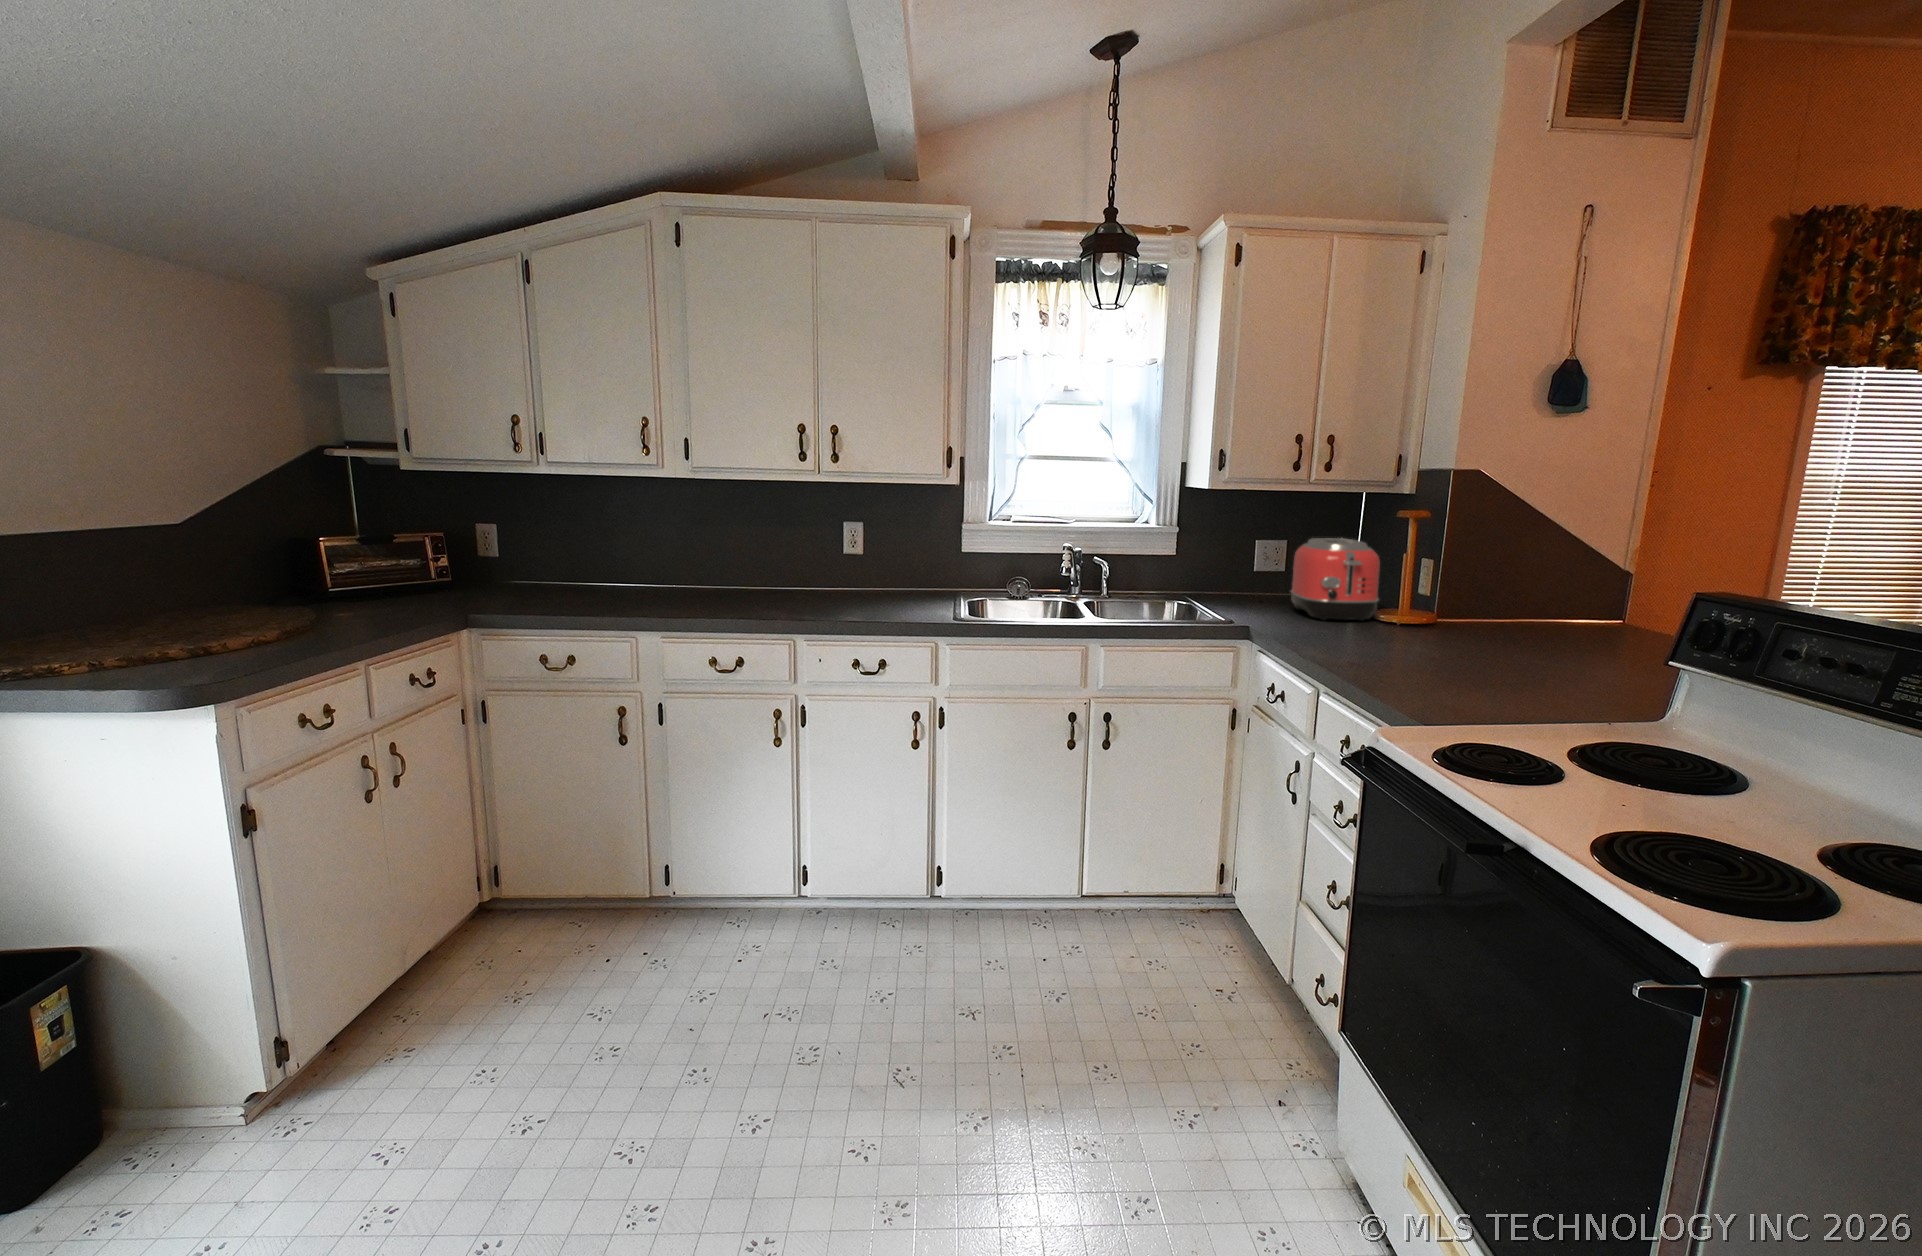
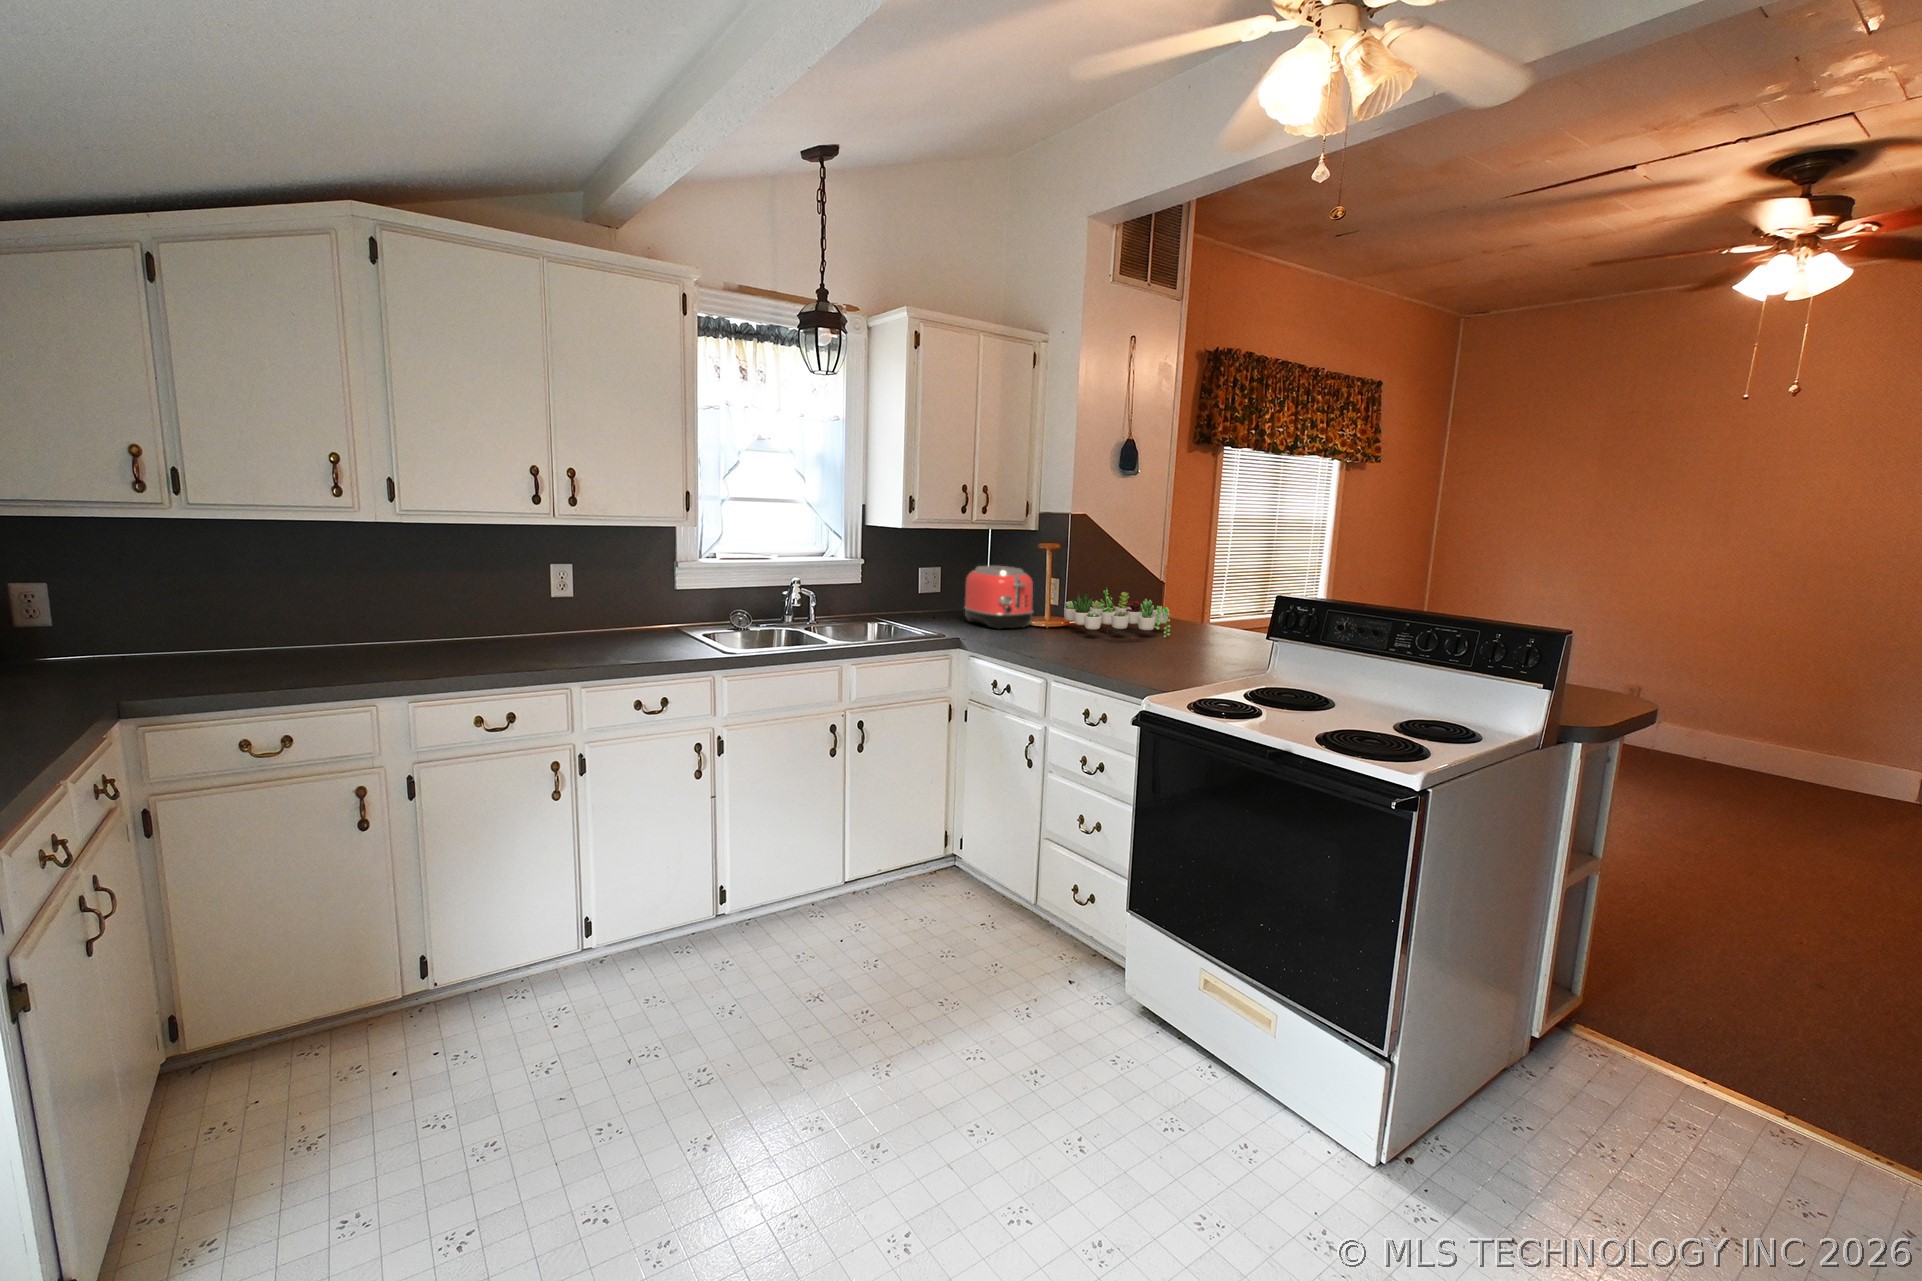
succulent plant: none [1419,570,1588,650] -> present [1064,590,1170,638]

